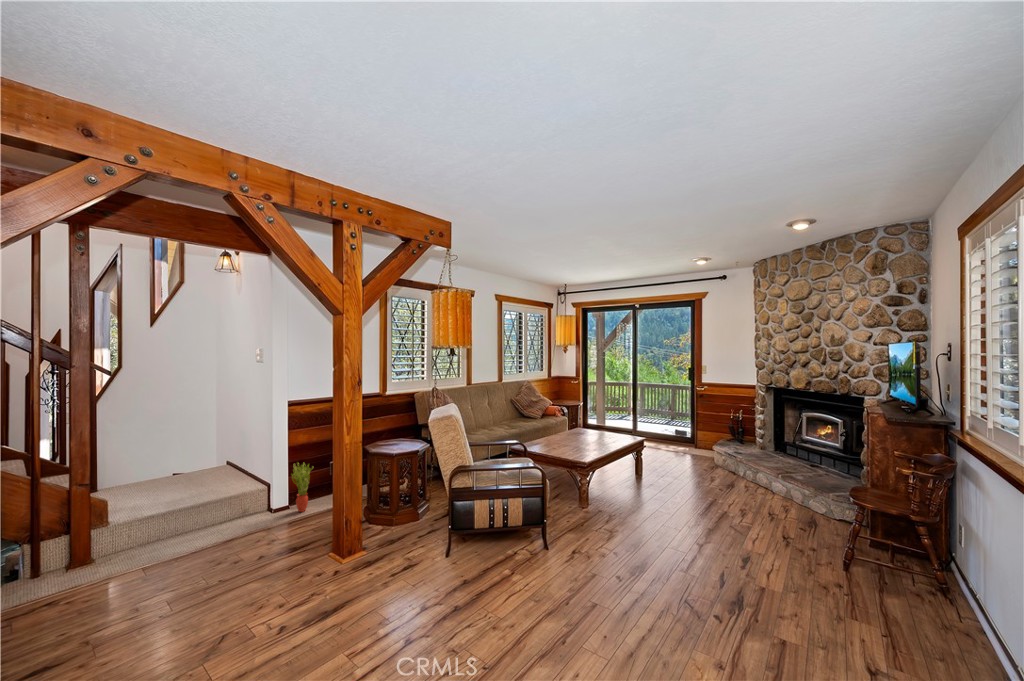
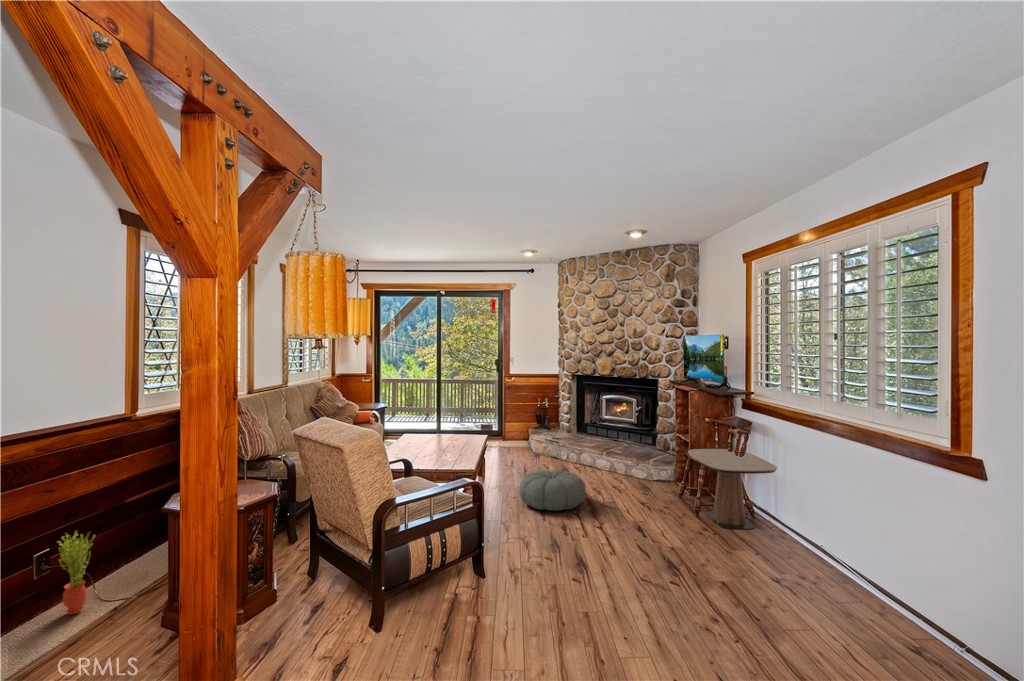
pouf: none [637,481,711,528] -> present [519,470,586,511]
side table: none [843,490,976,621] -> present [688,449,777,529]

